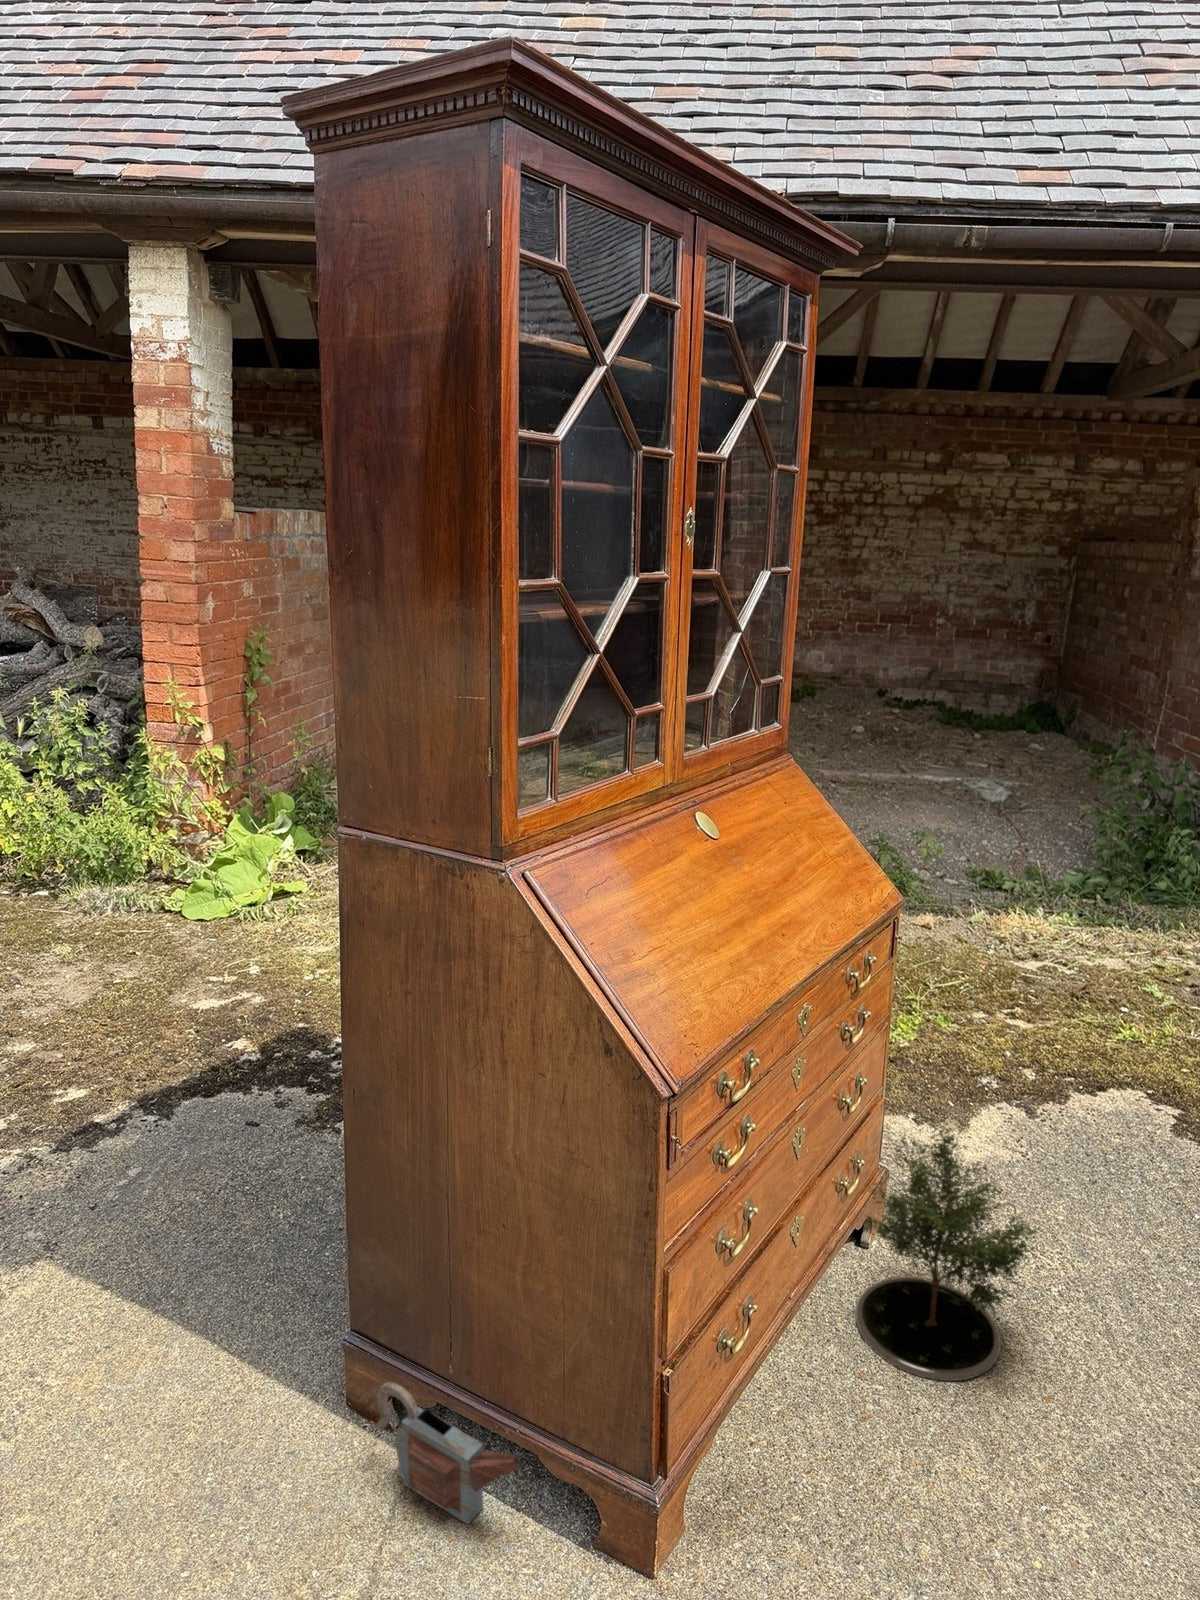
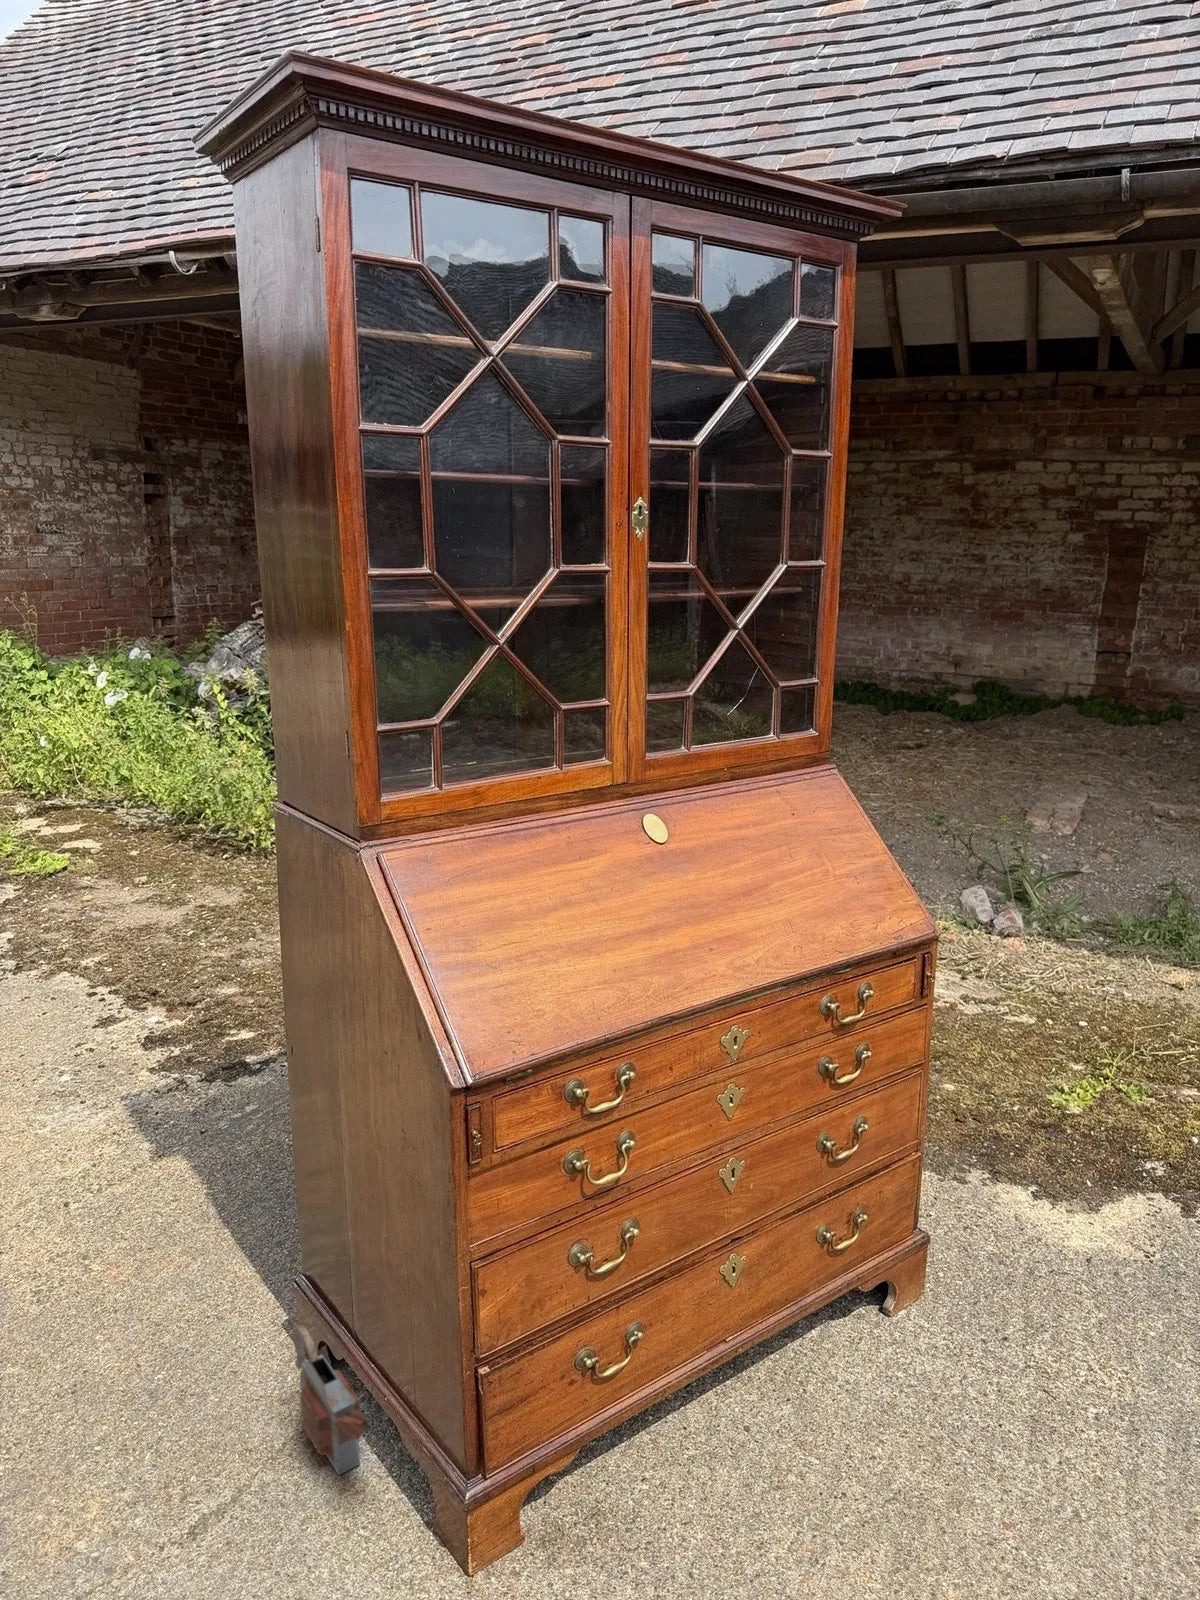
potted tree: present [856,1116,1037,1381] -> none [825,1171,1025,1480]

